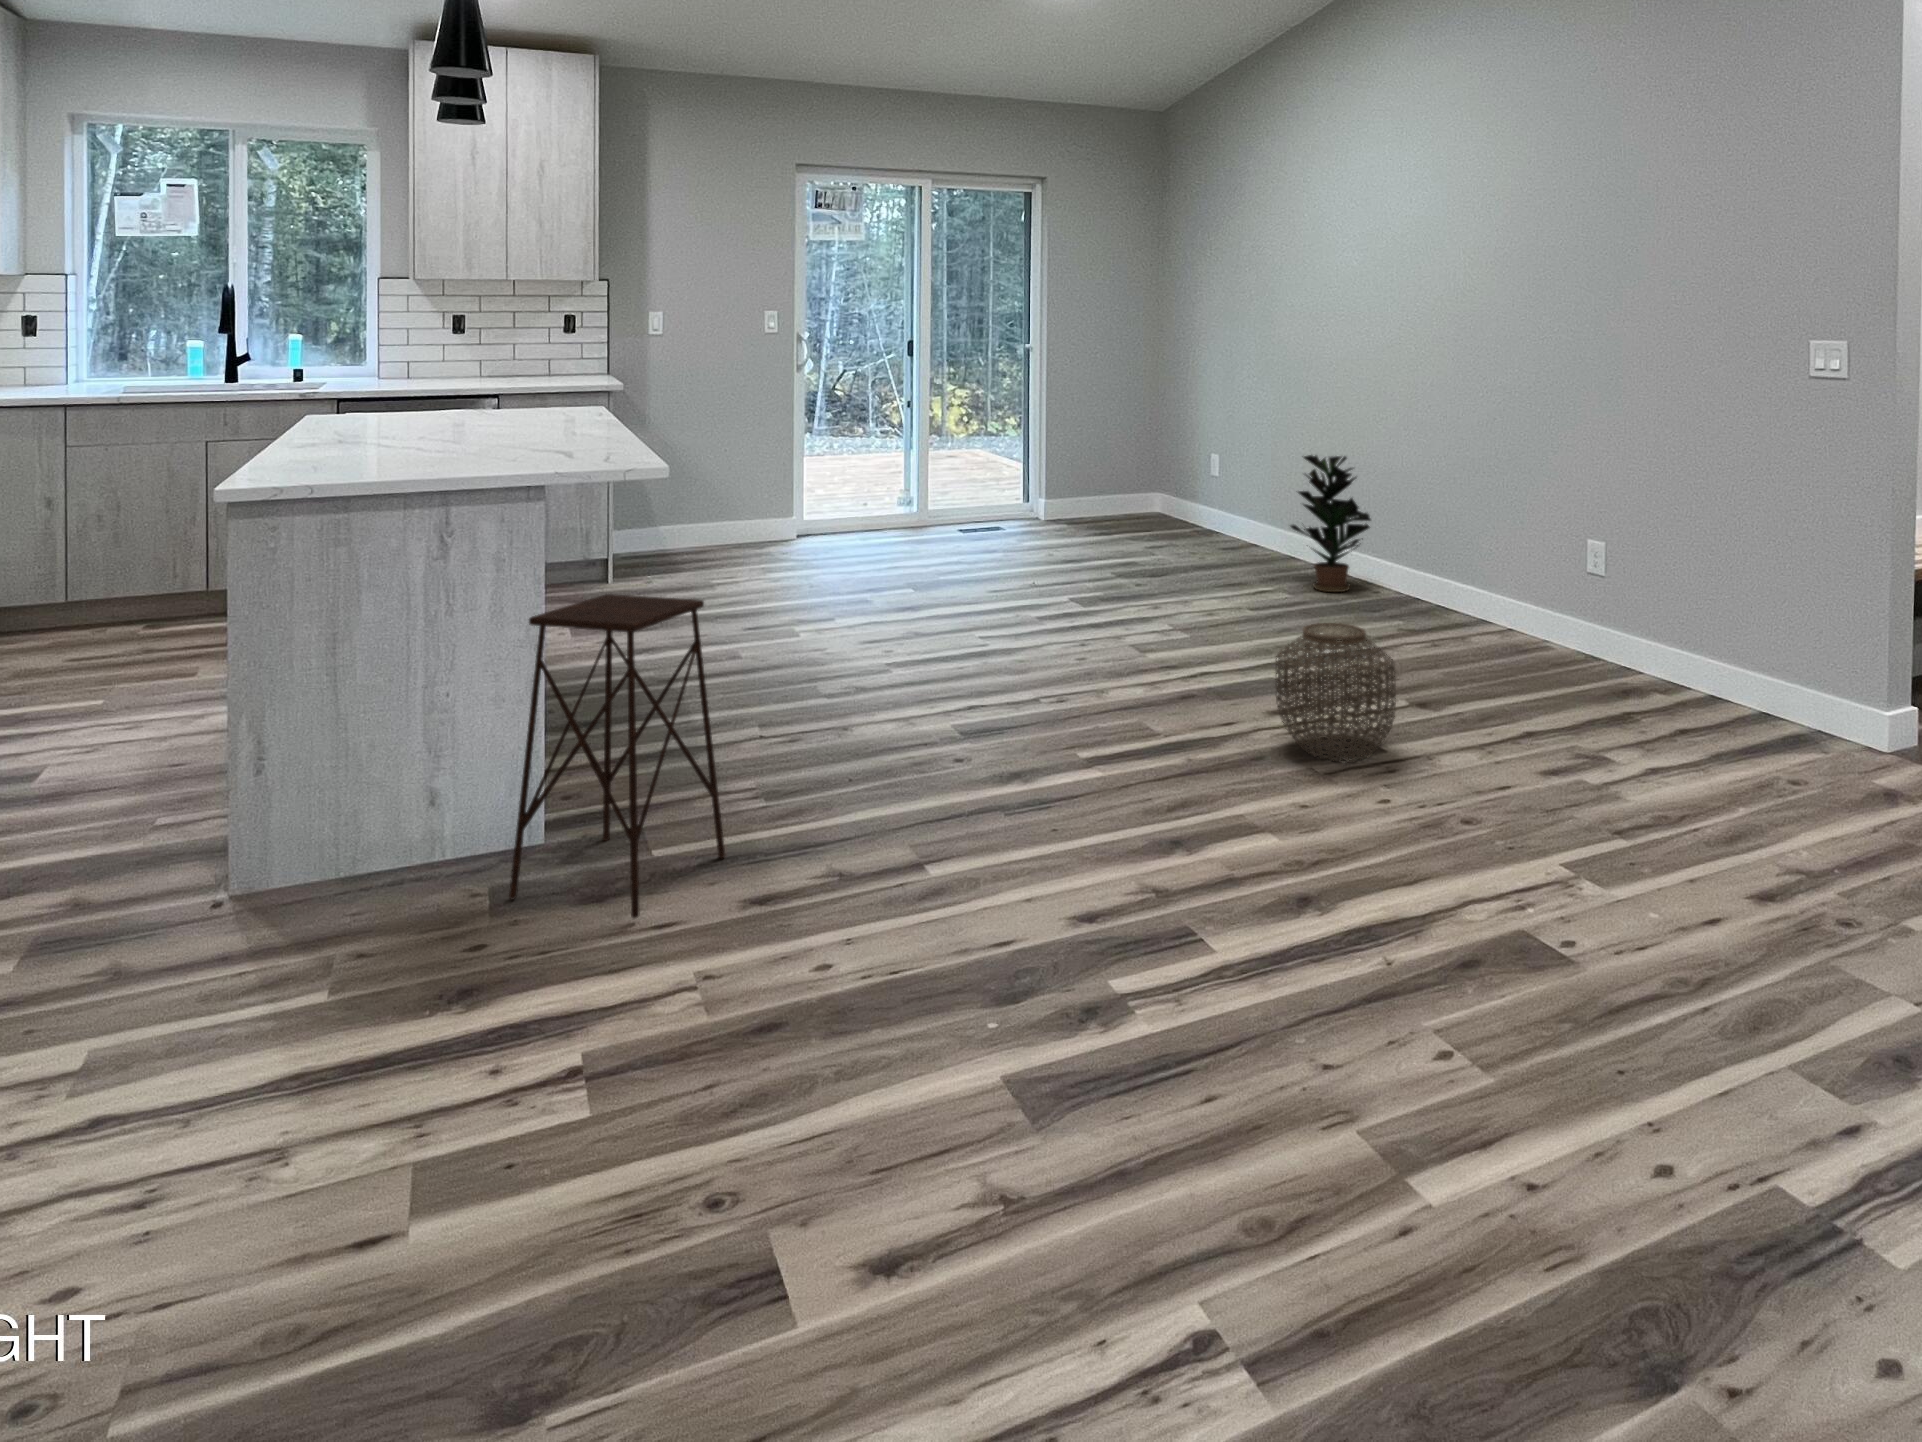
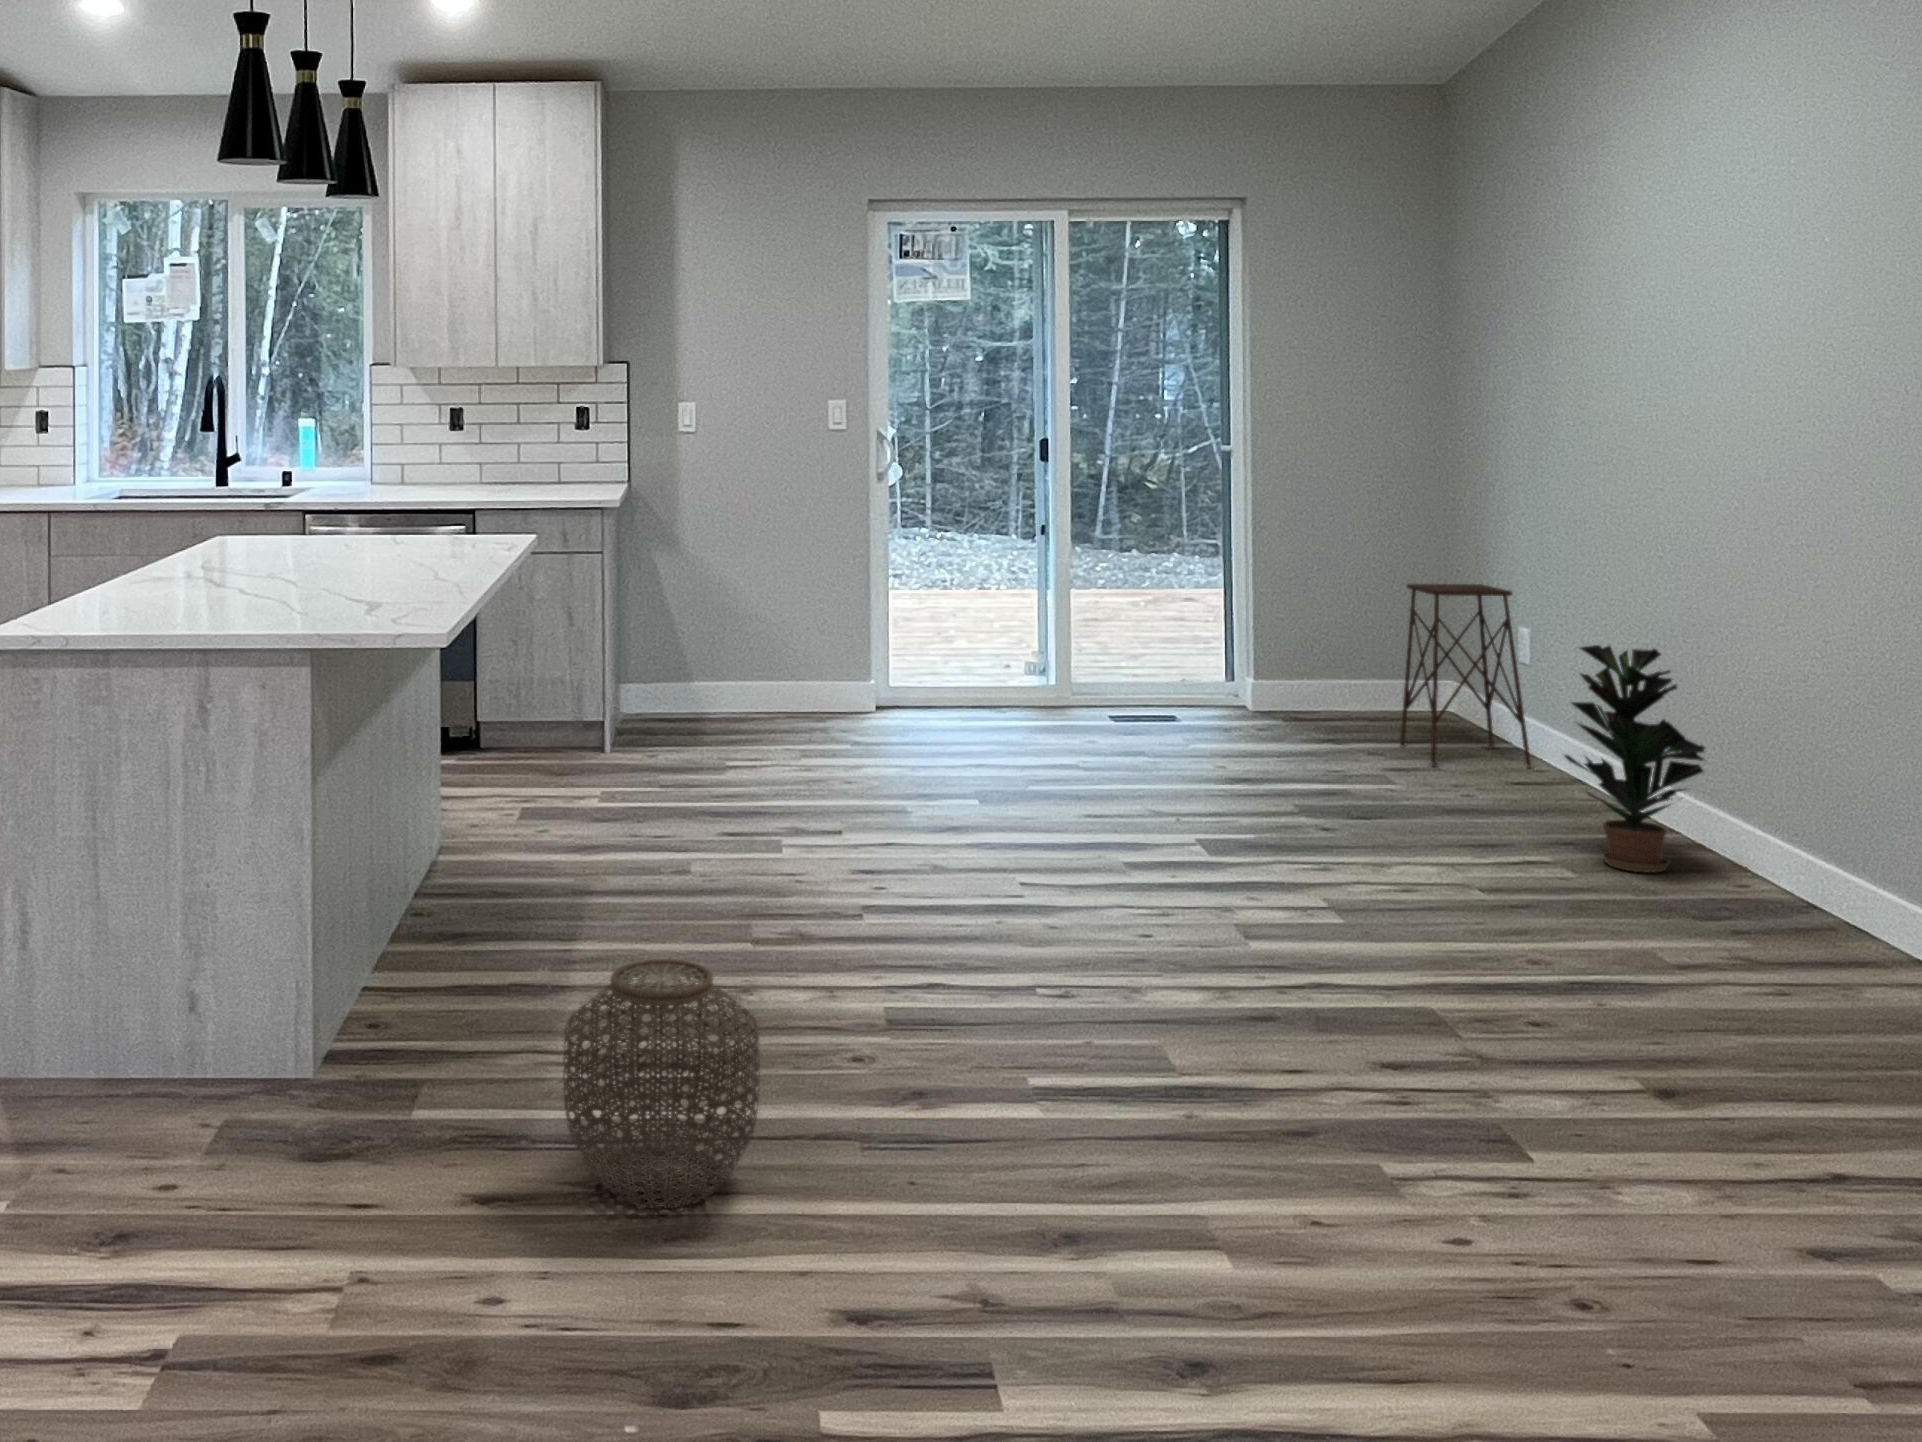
side table: present [509,594,725,919] -> present [1400,584,1531,766]
woven basket: present [1276,623,1396,762] -> present [563,959,760,1208]

